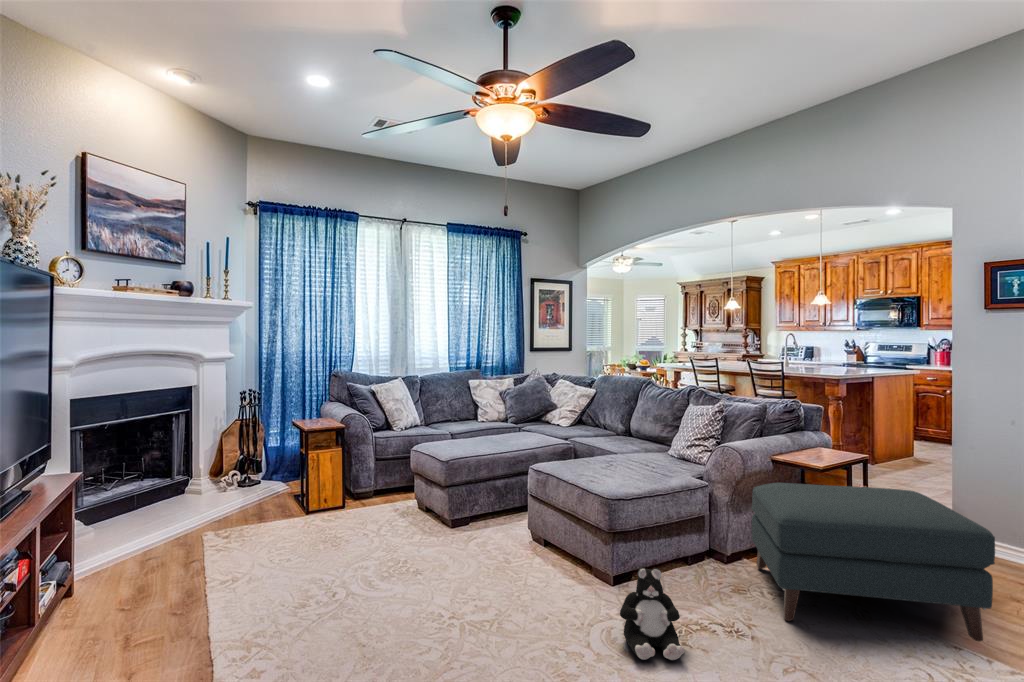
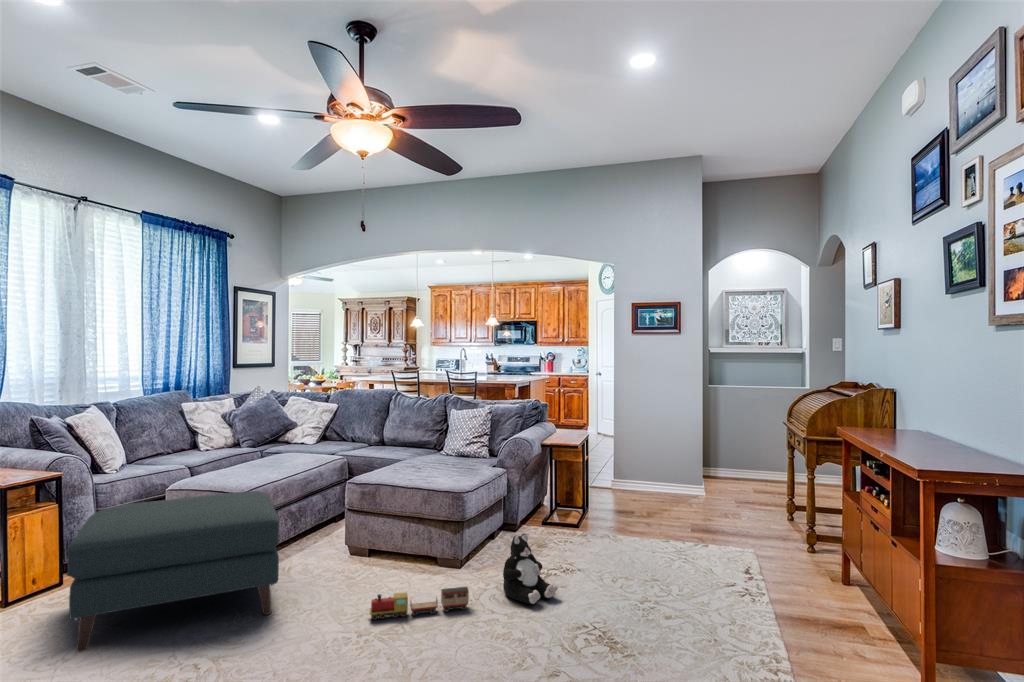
ottoman: present [751,483,995,641] -> present [67,491,279,652]
toy train: none [474,588,575,636] -> present [370,587,469,620]

